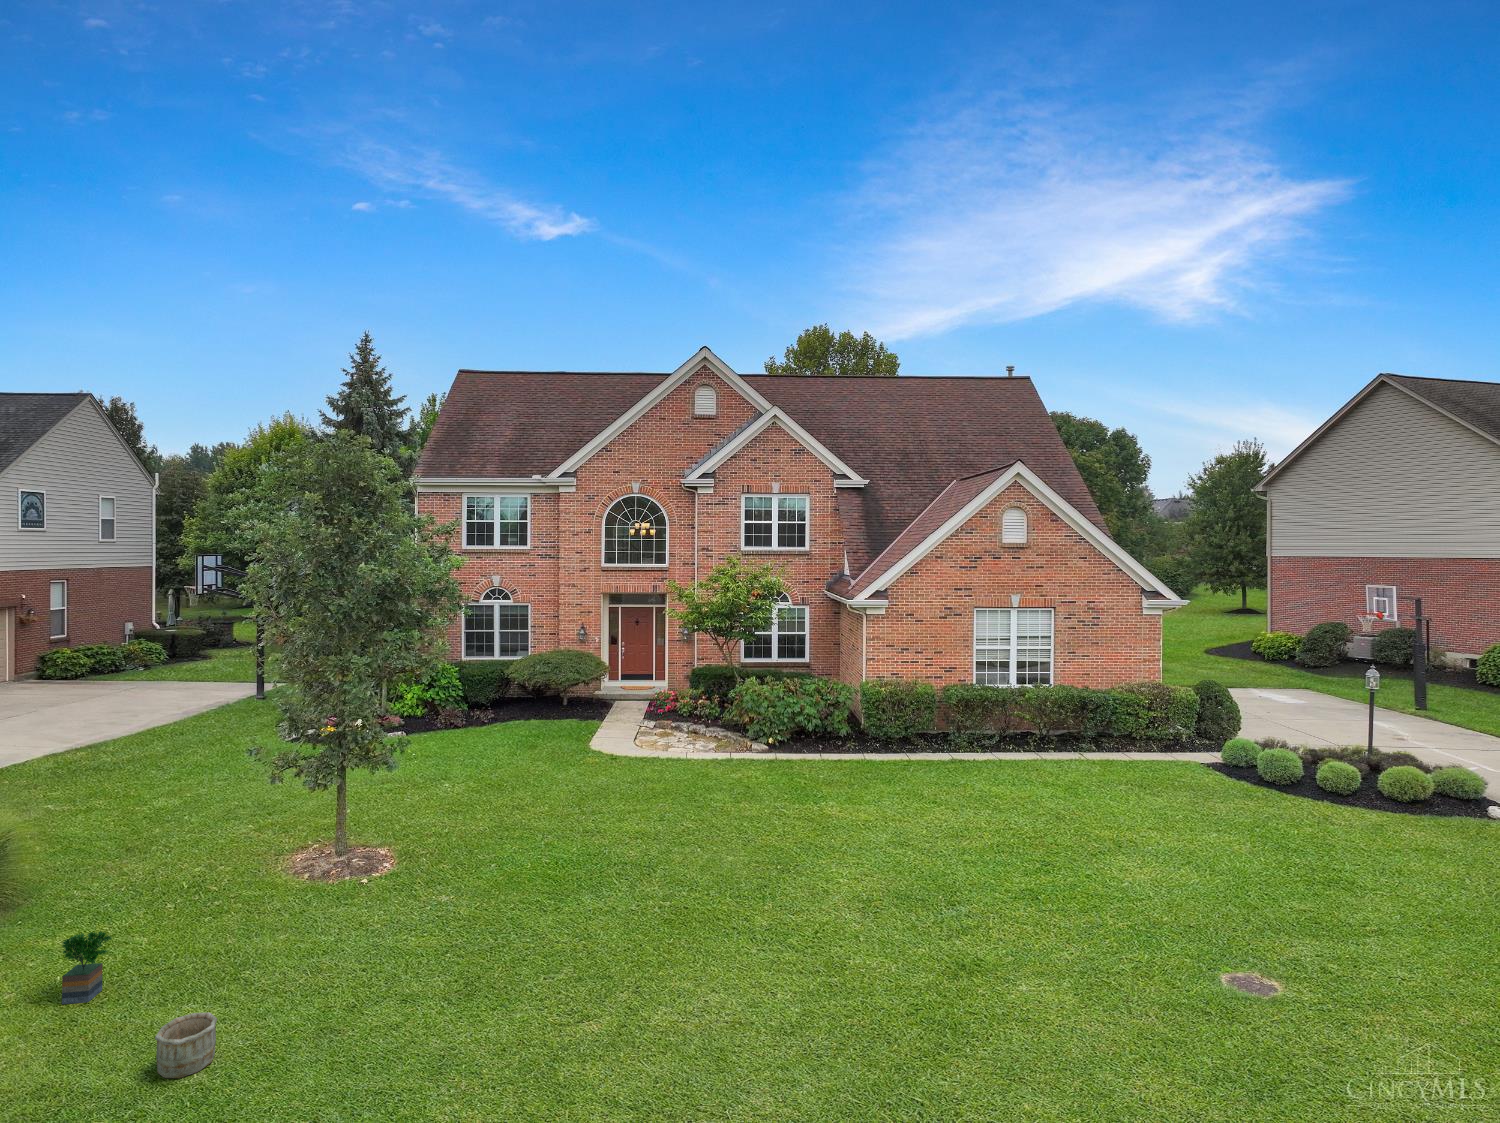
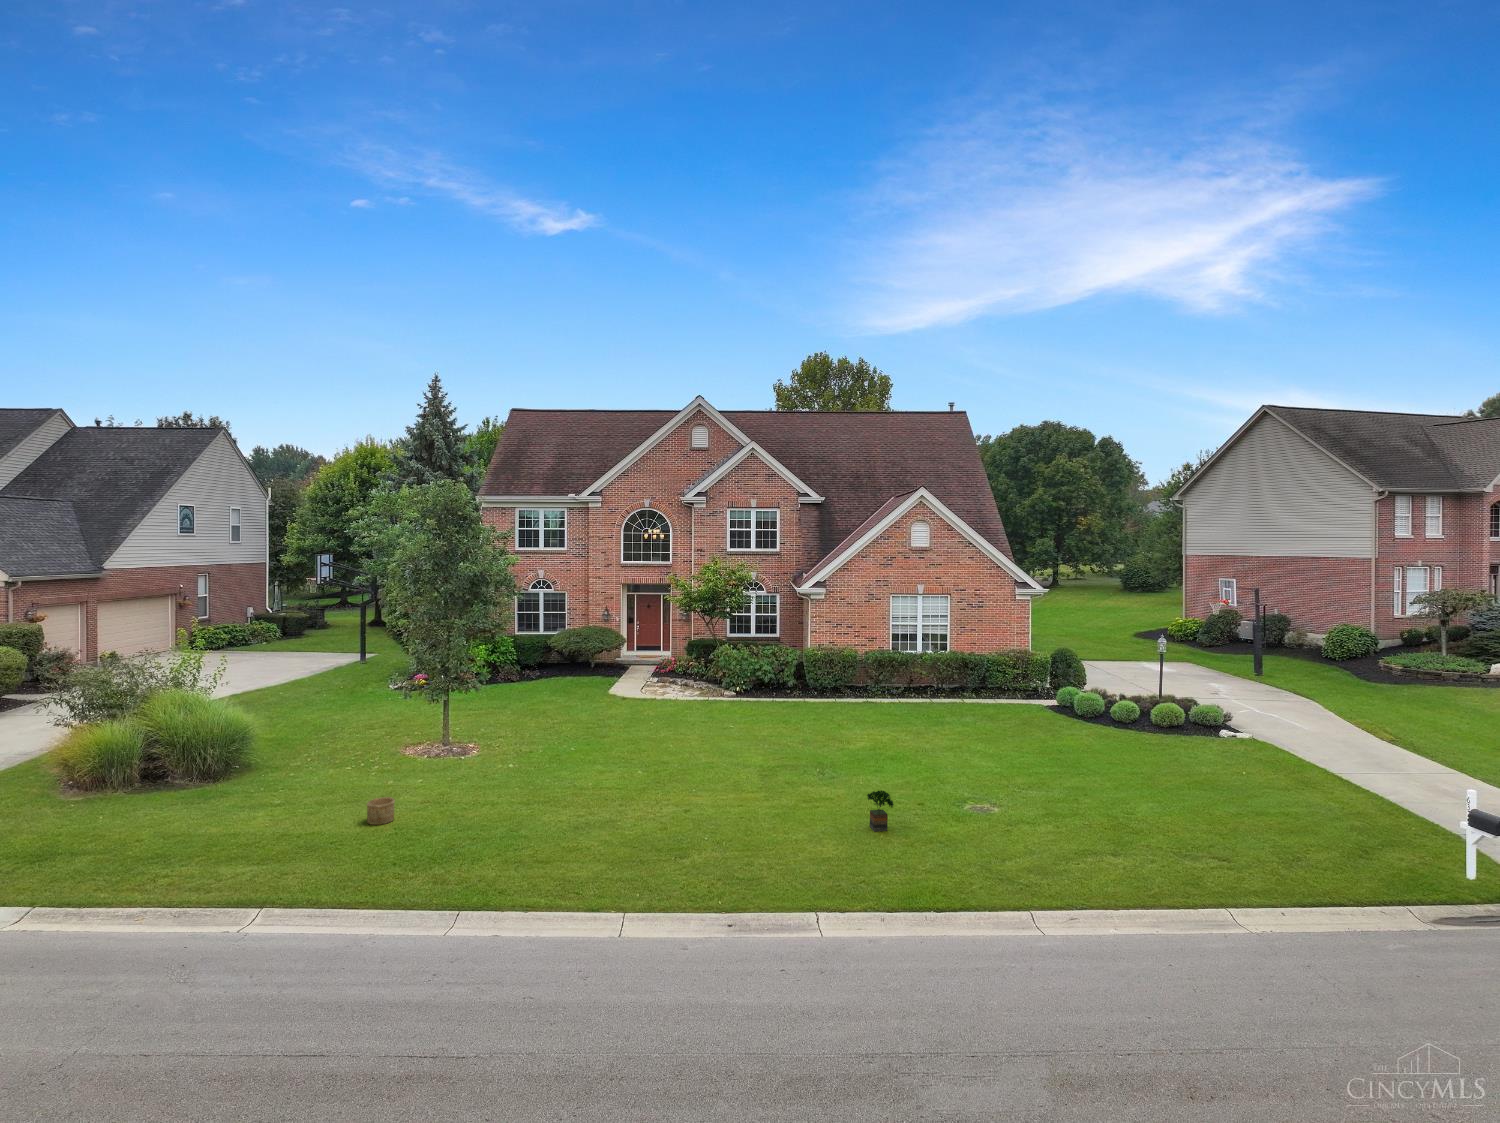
potted tree: present [62,931,112,1004] -> present [867,790,894,832]

